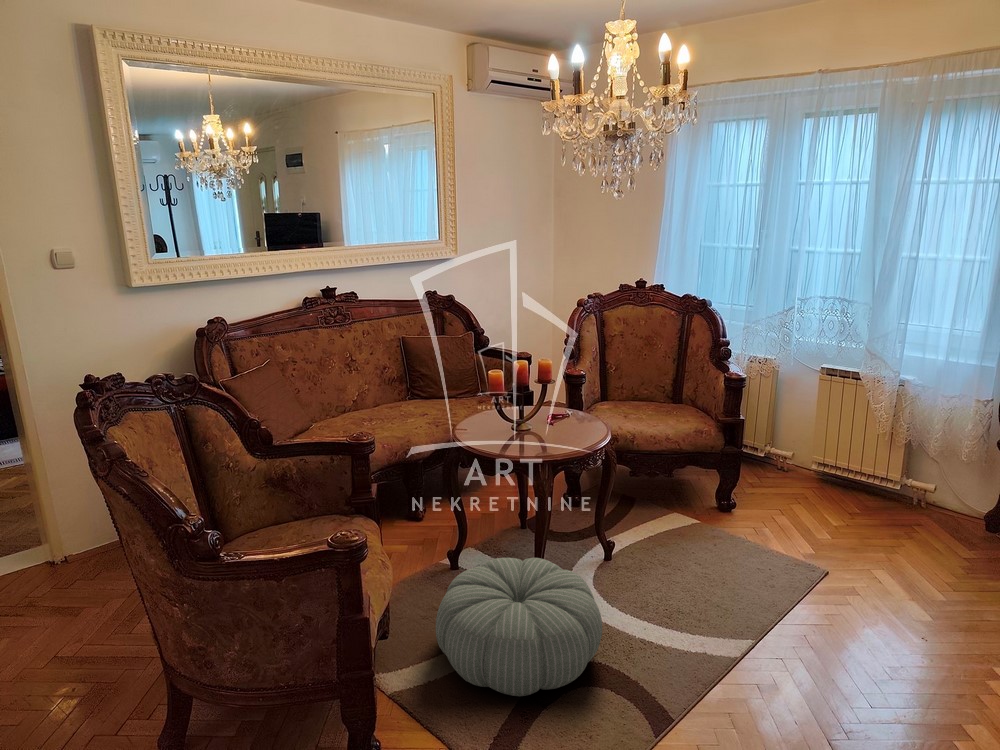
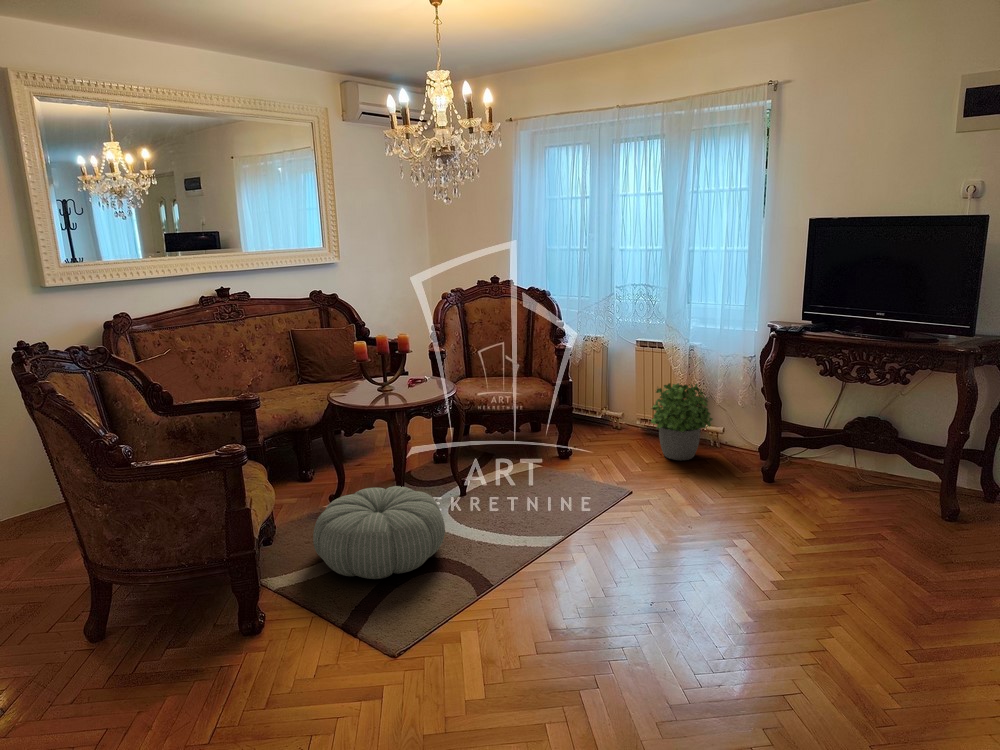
potted plant: none [841,426,935,528] -> present [651,383,713,460]

